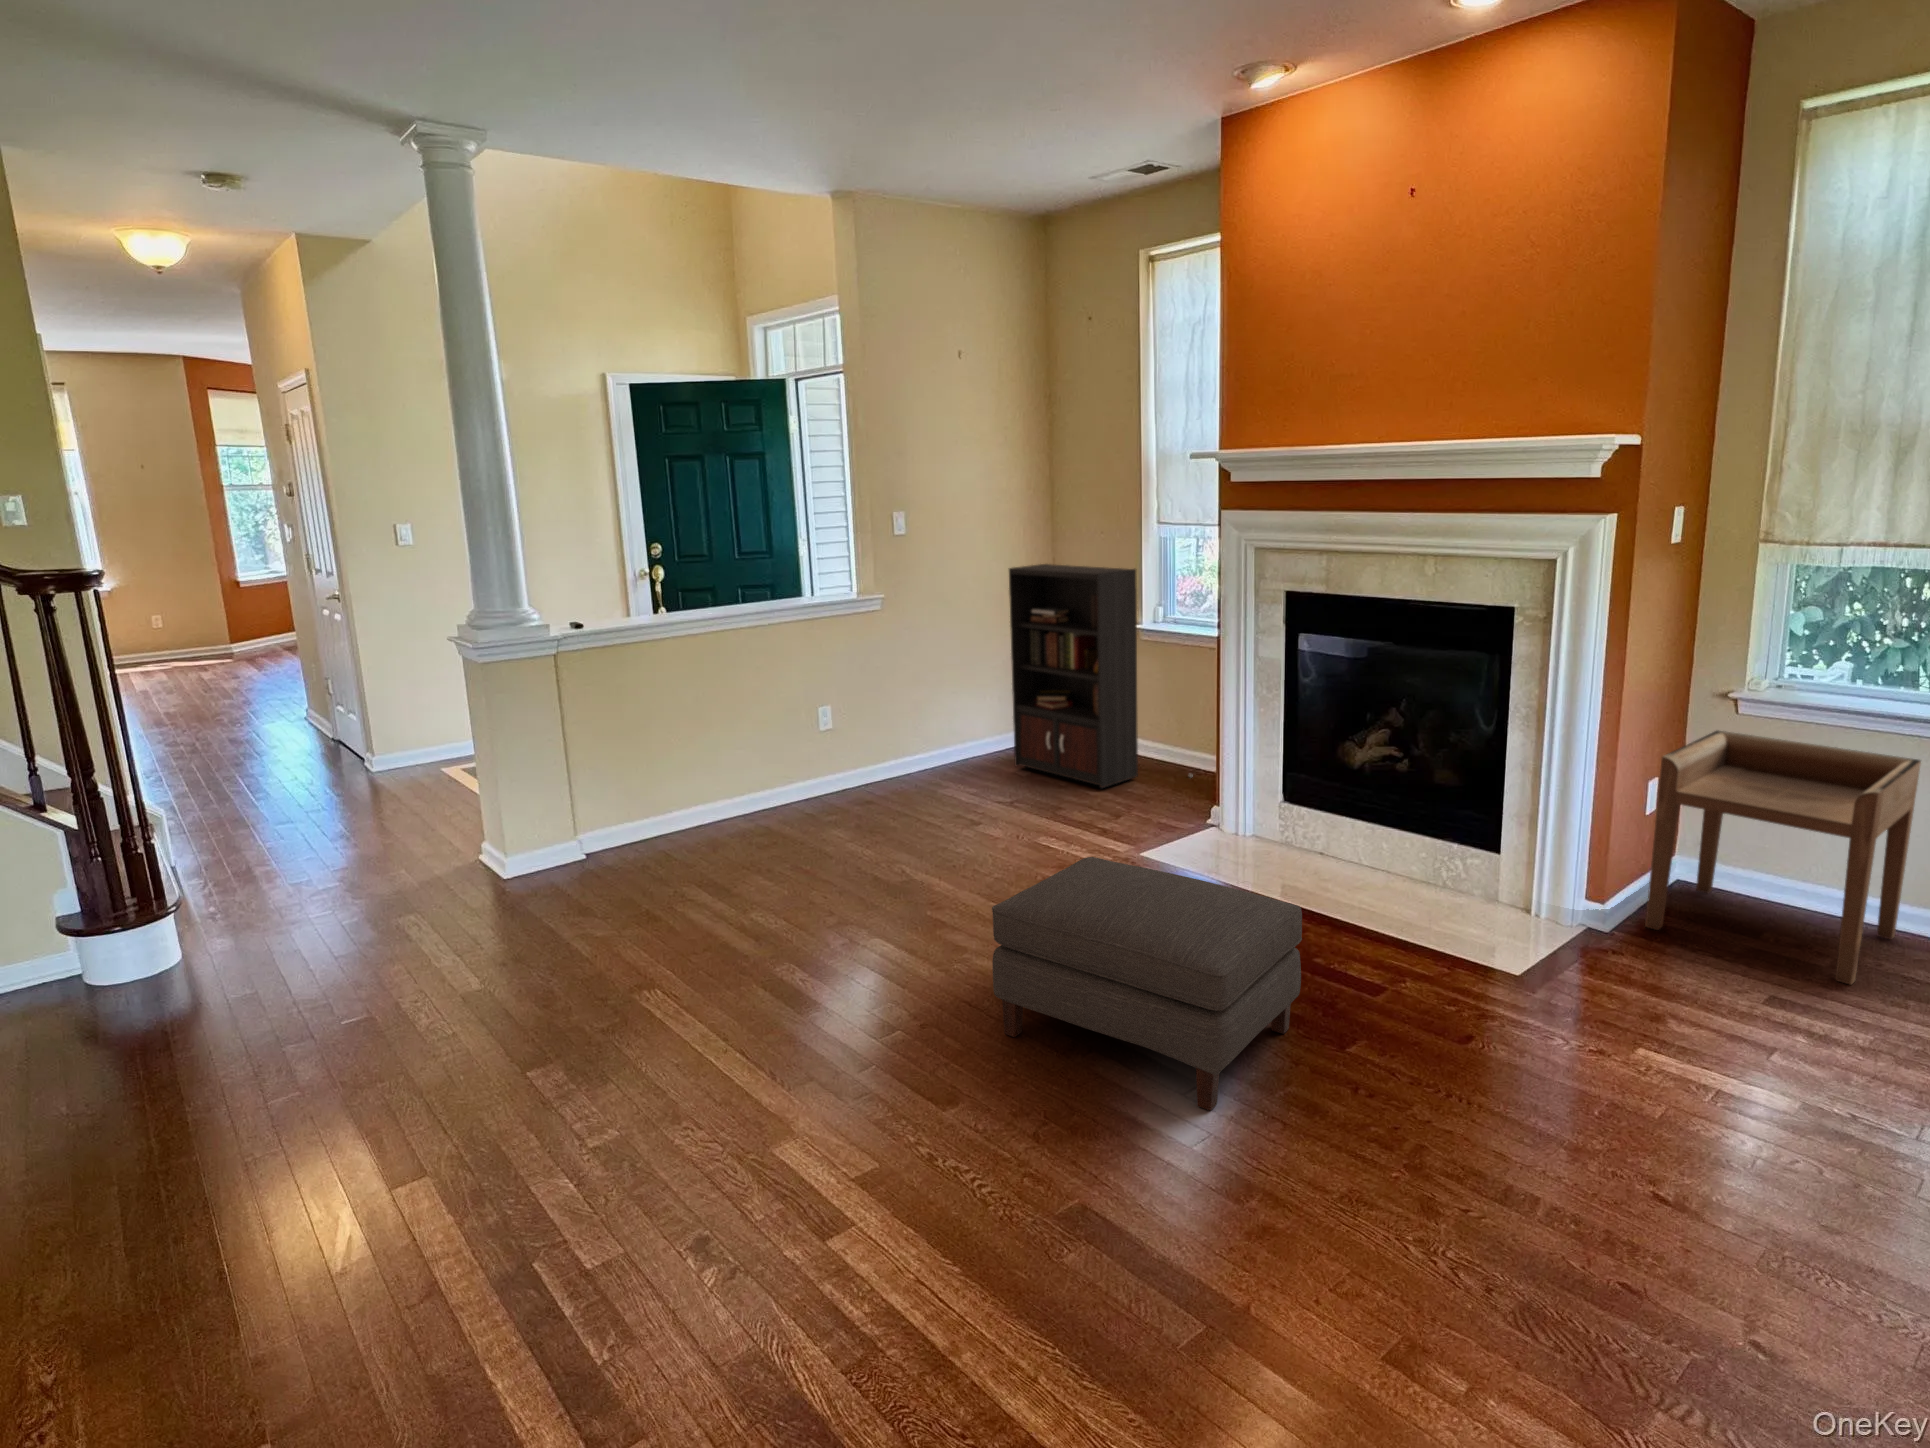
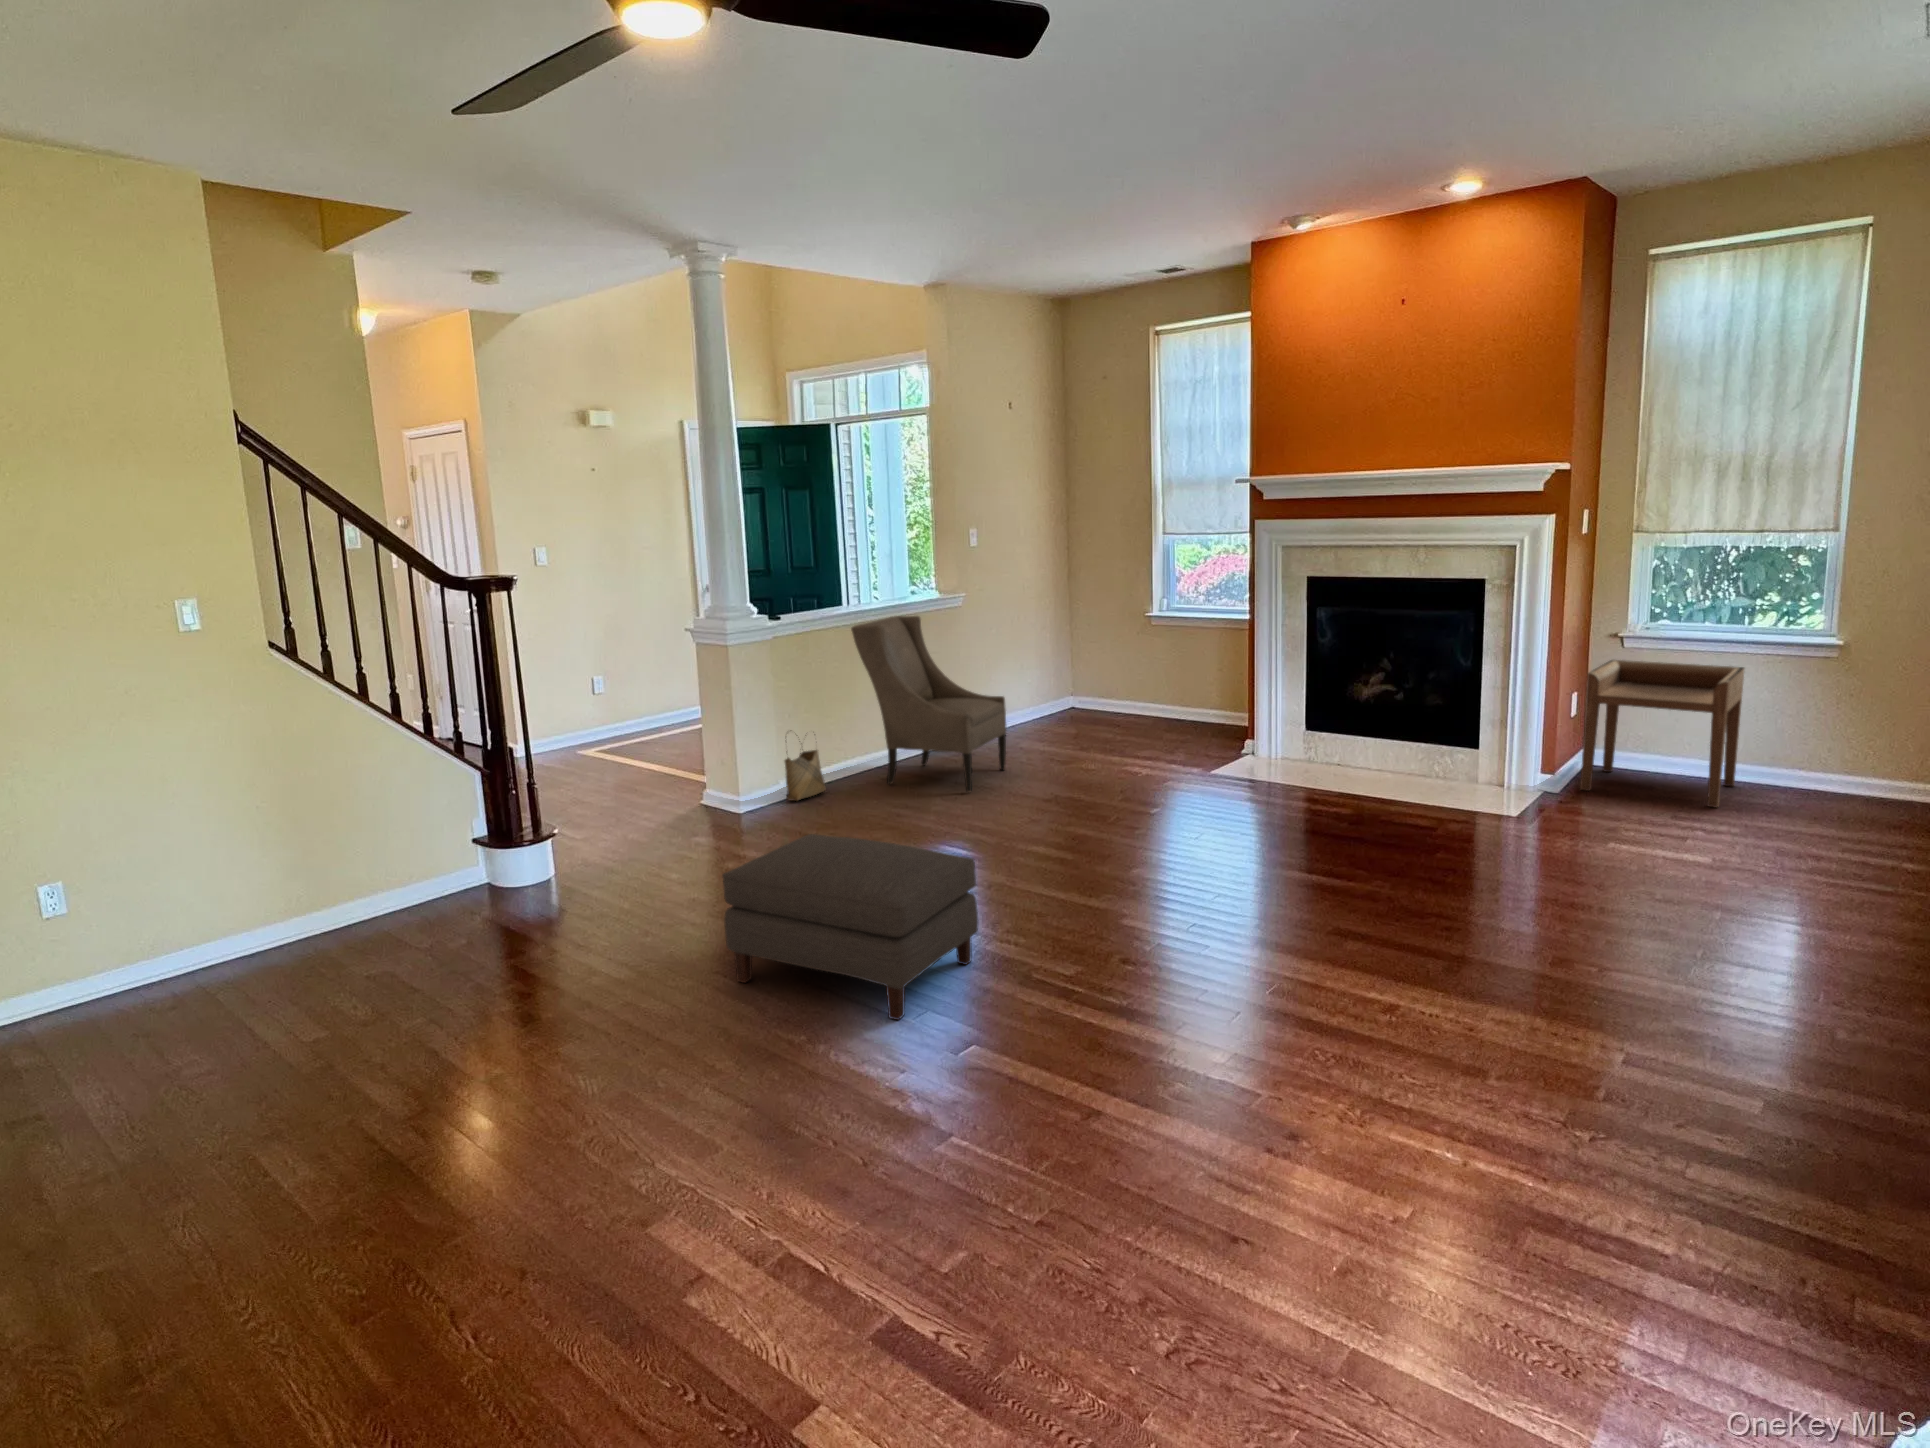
bookcase: present [1009,564,1192,788] -> none [1058,569,1206,739]
armchair: none [682,624,893,864] -> present [851,616,1007,792]
woven basket: none [576,770,644,863] -> present [785,734,826,801]
ottoman: present [992,857,1302,1110] -> present [722,834,978,1020]

